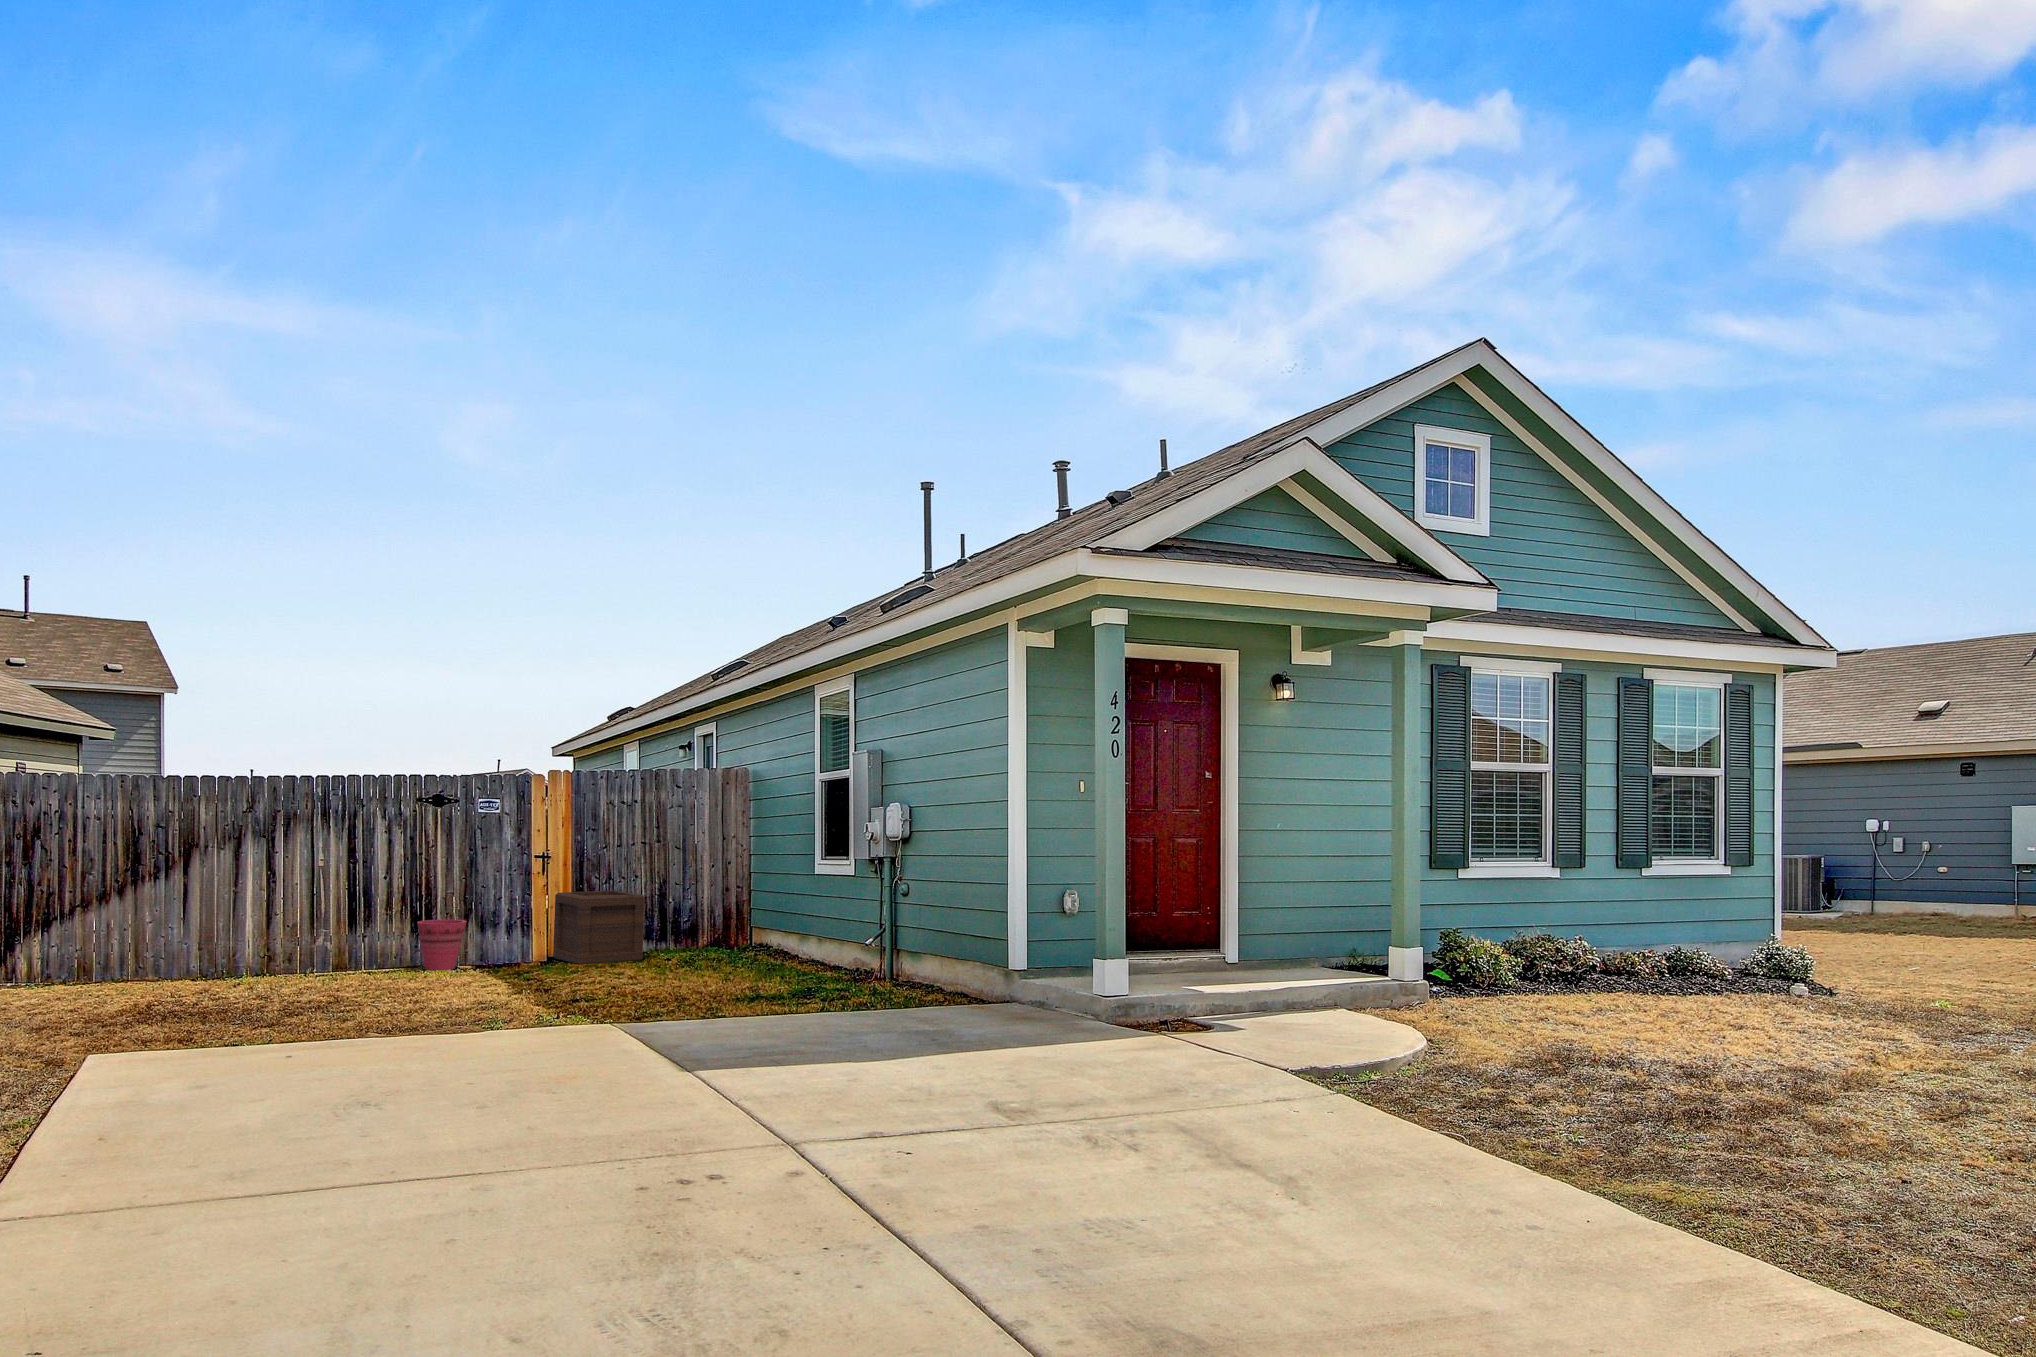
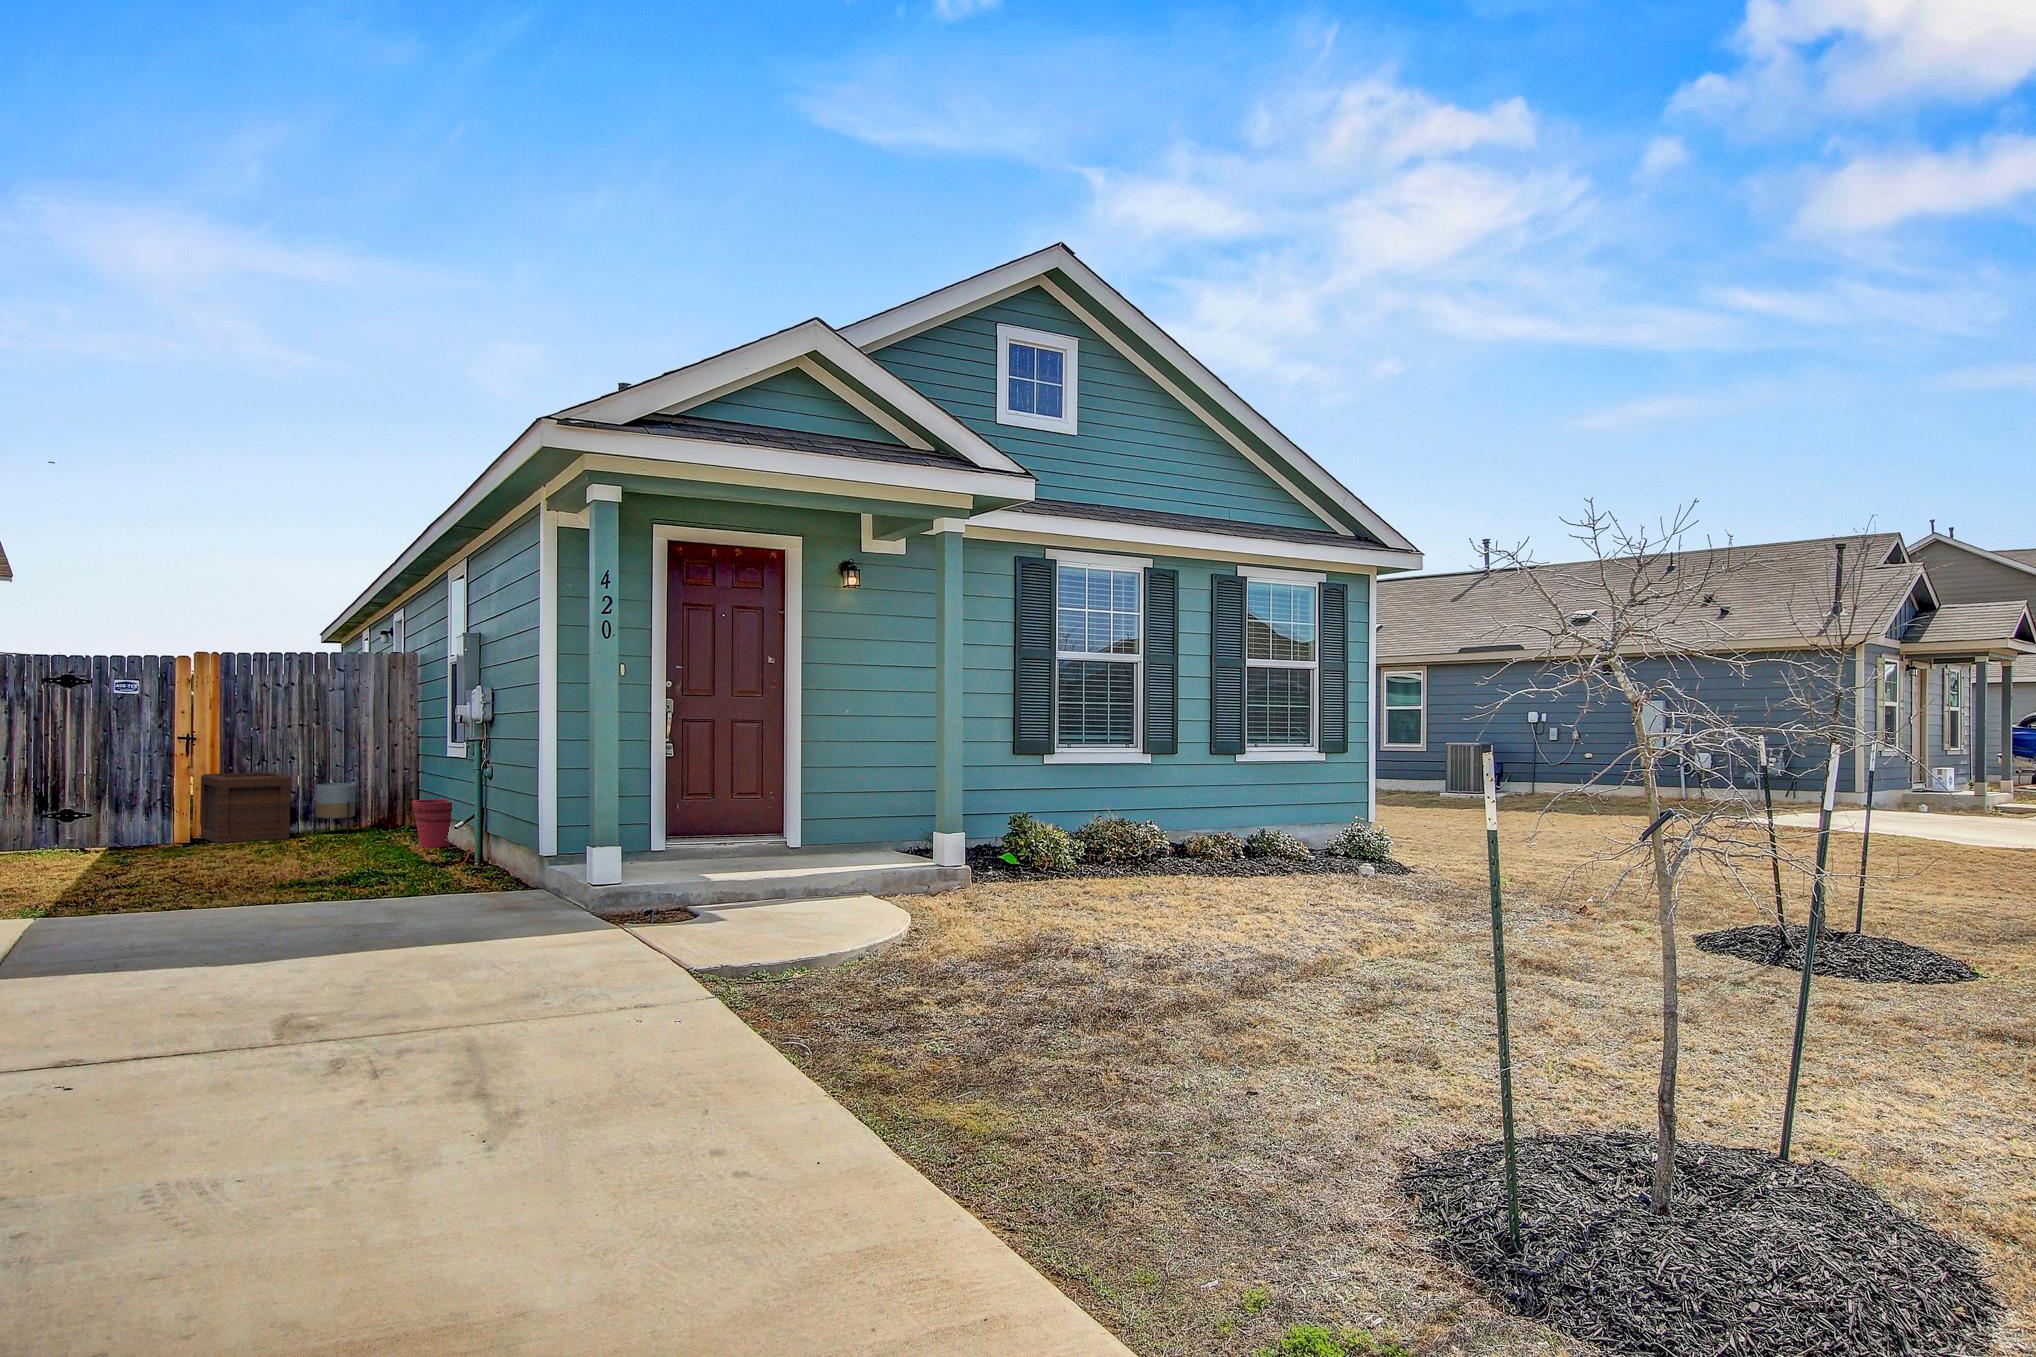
planter: none [656,902,695,955] -> present [314,783,355,834]
bucket: present [417,920,466,970] -> present [412,799,452,848]

